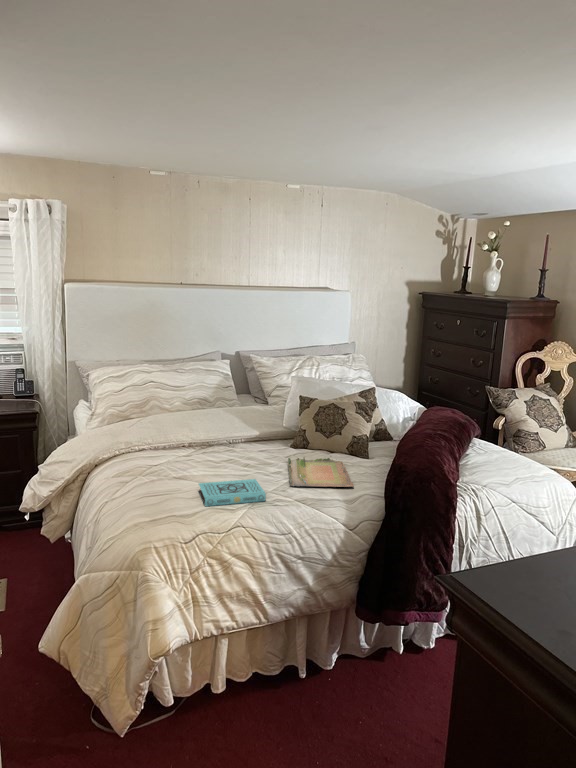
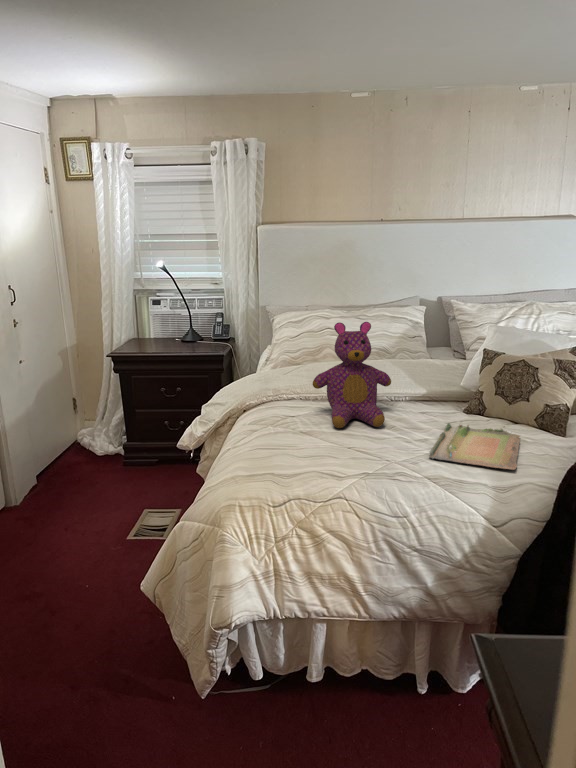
teddy bear: none [174,379,241,471] -> present [313,322,391,428]
book: present [199,479,266,506] -> none [310,440,386,472]

